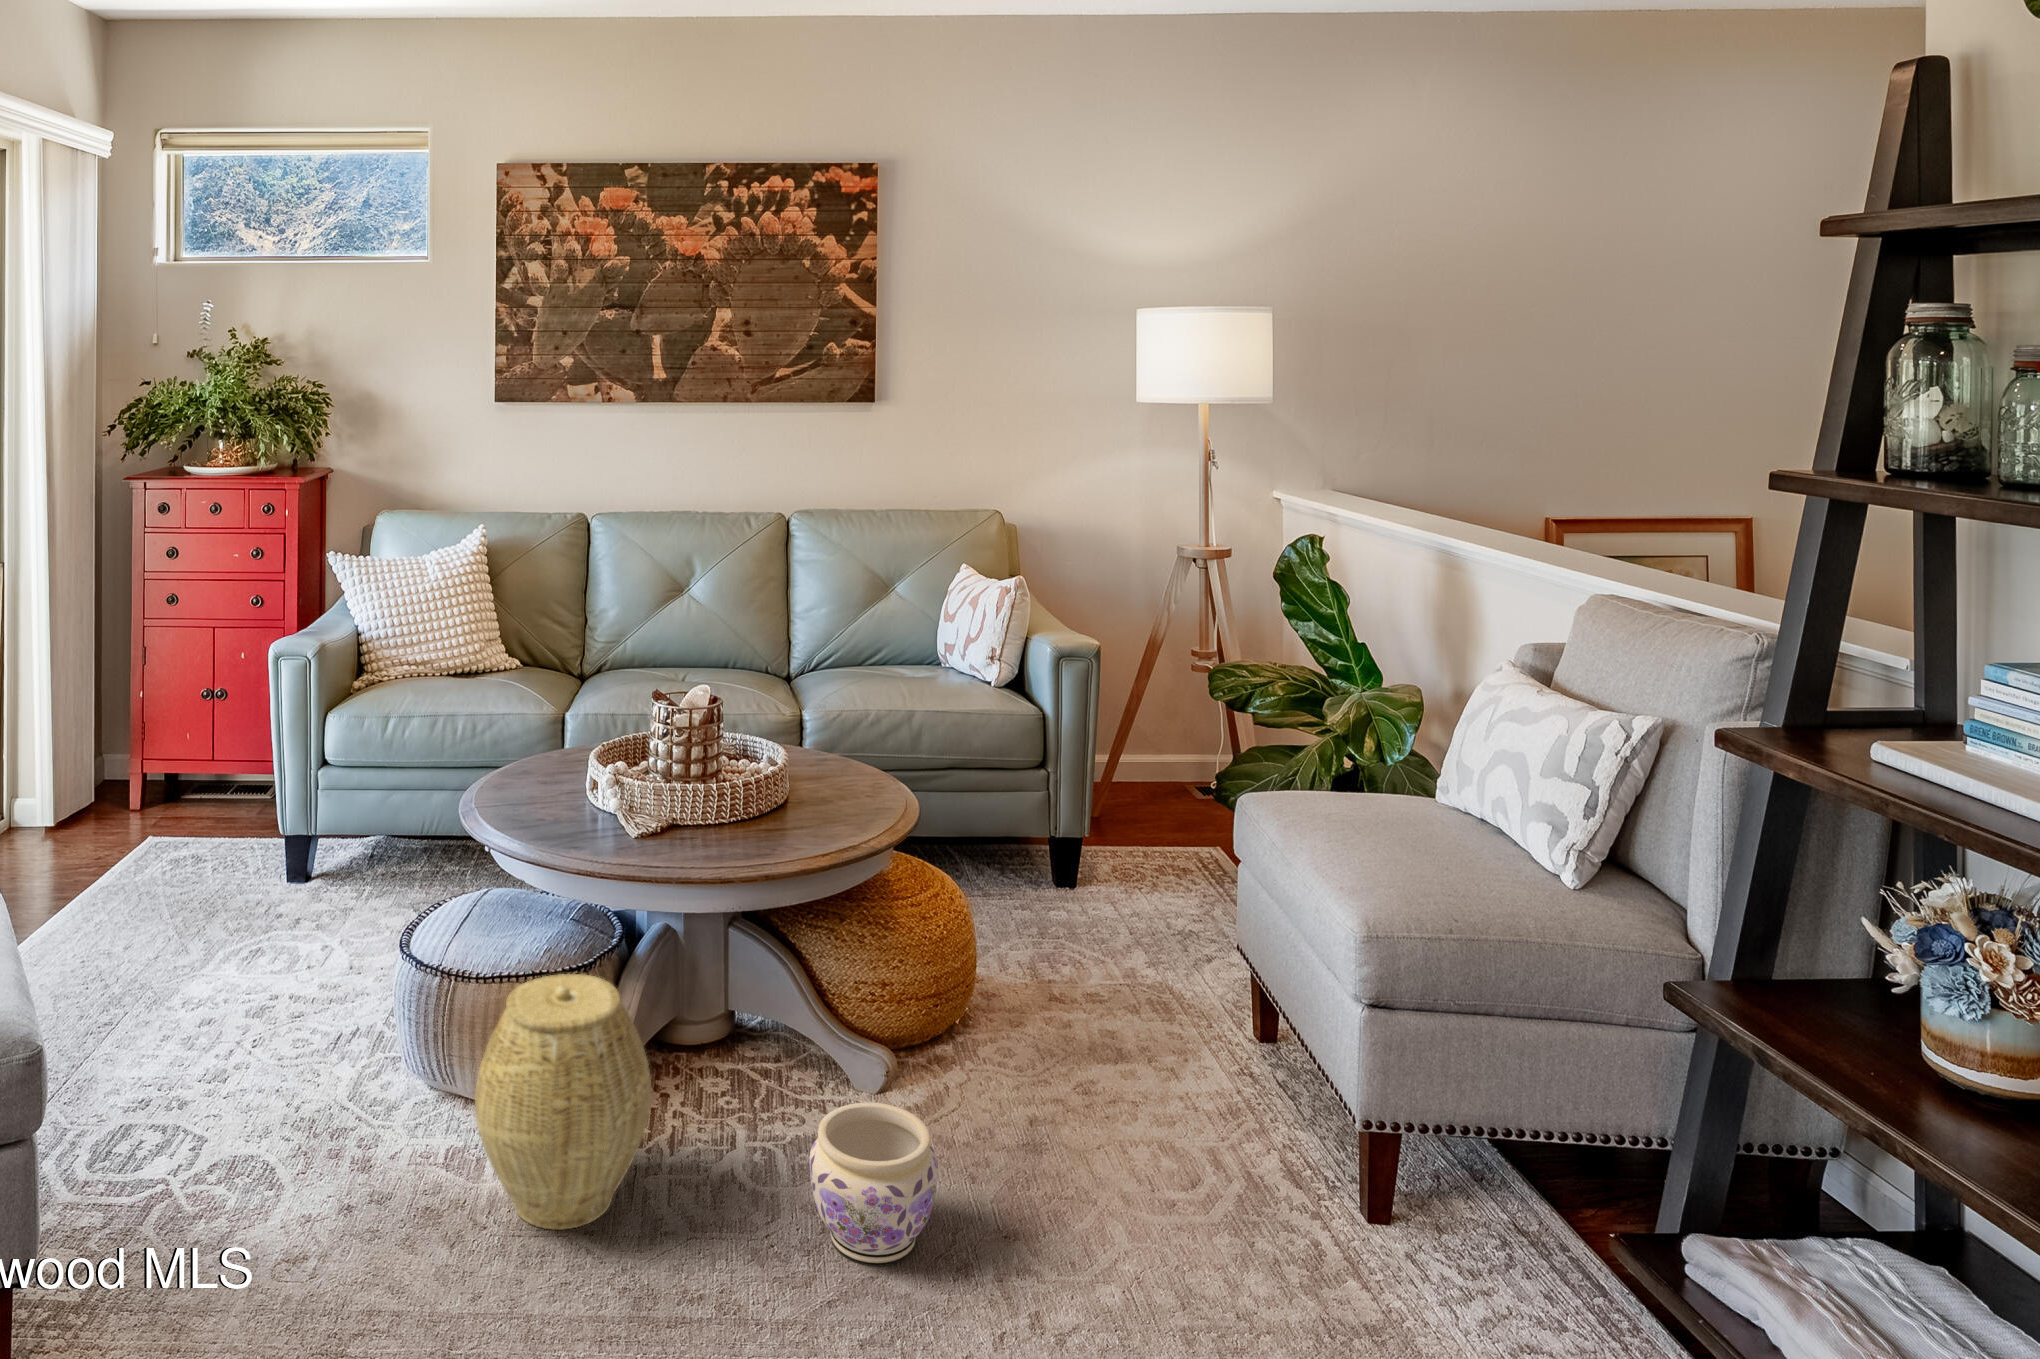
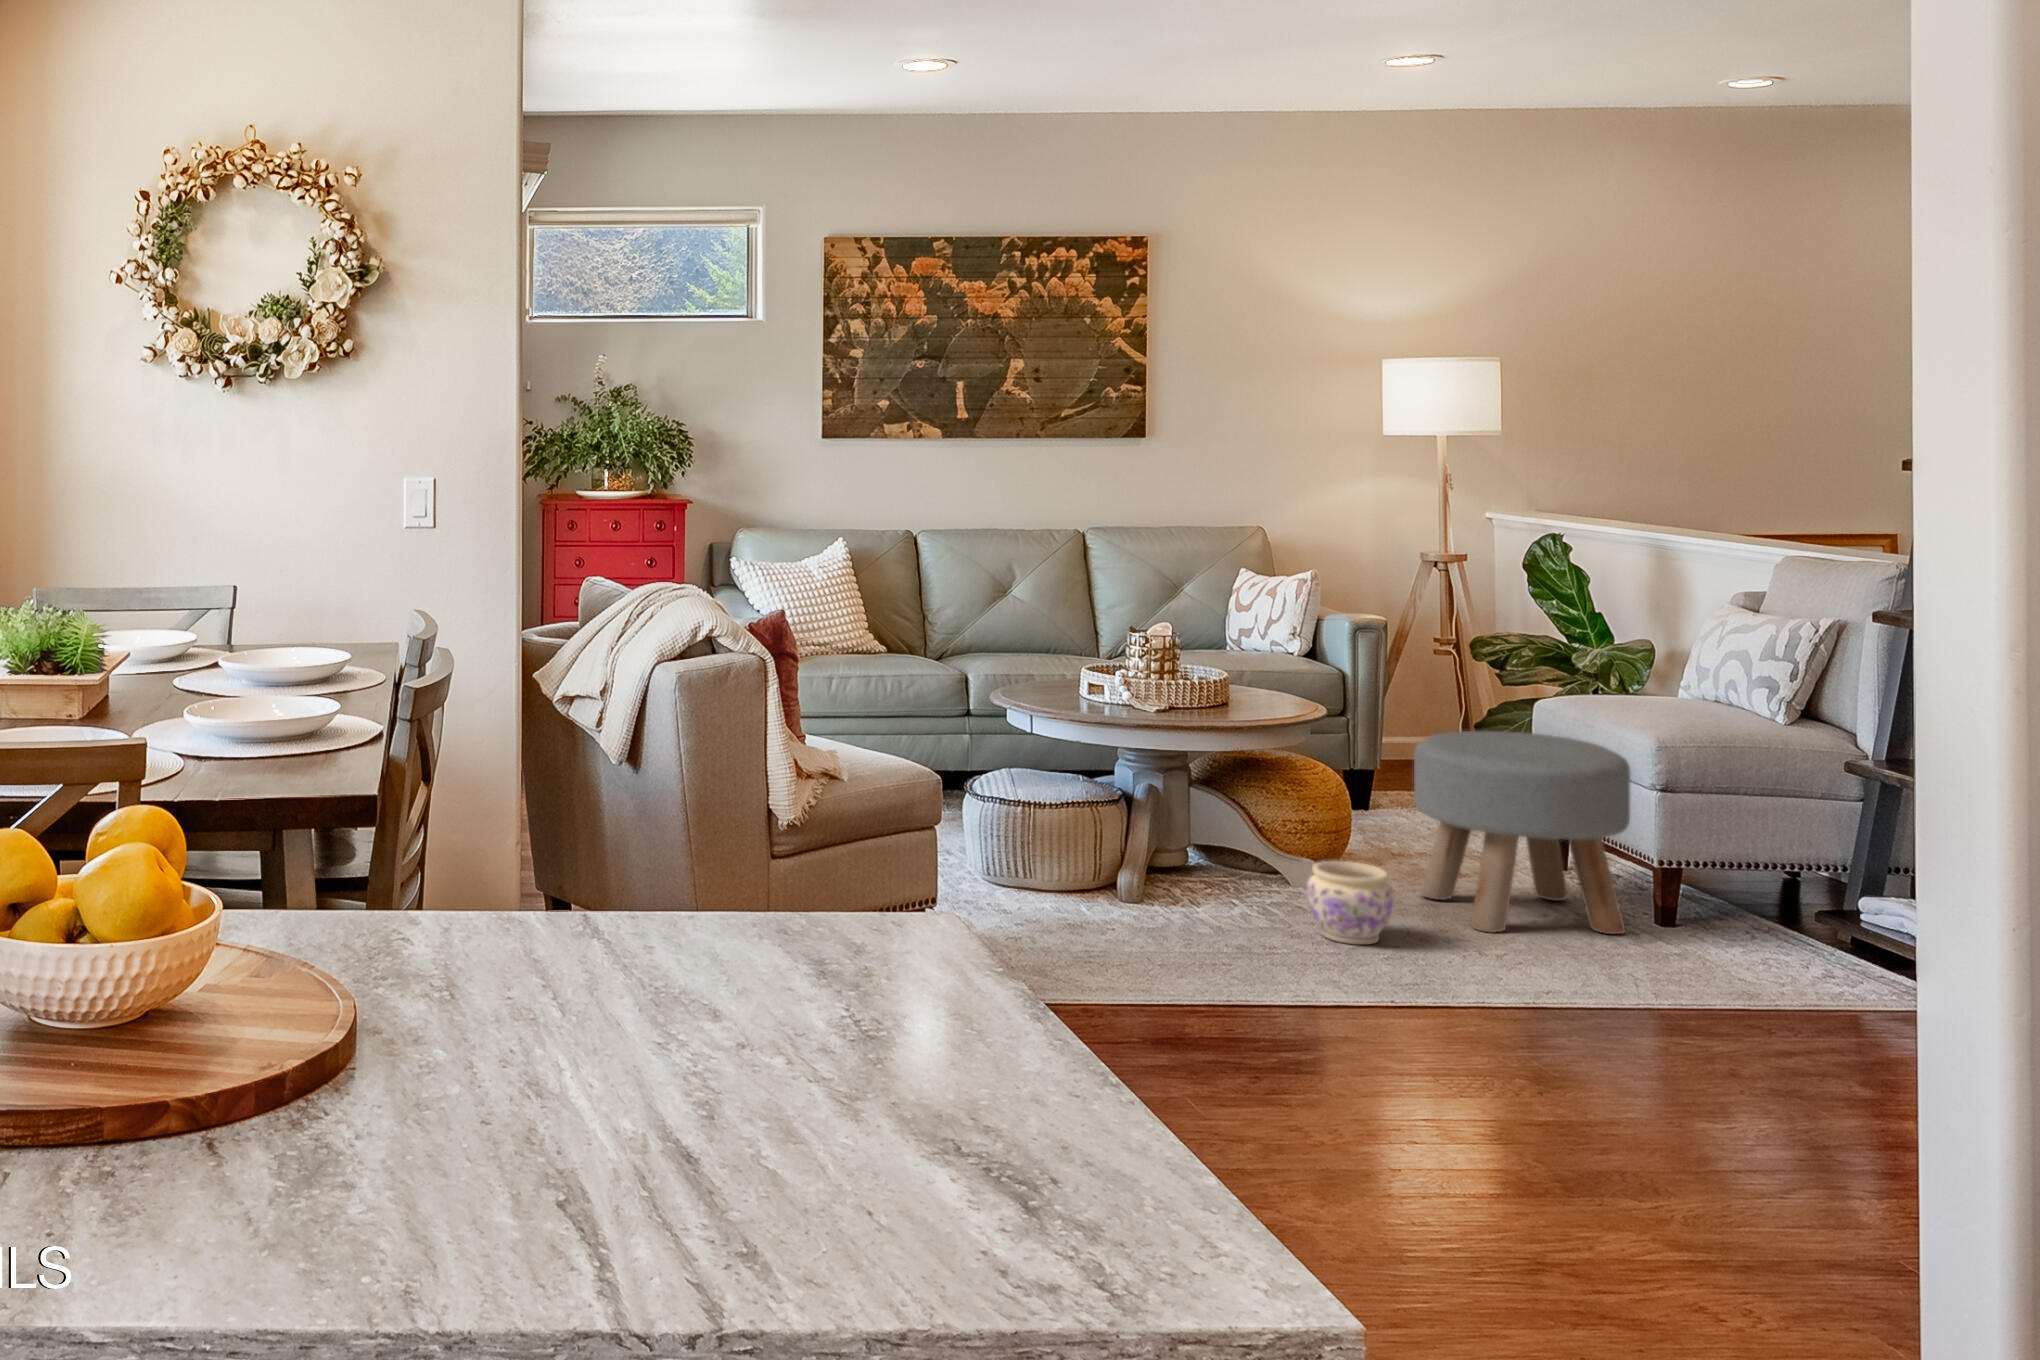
ottoman: none [1025,860,1332,1227] -> present [1414,731,1631,934]
woven basket: present [475,974,651,1230] -> none [1081,787,1198,934]

